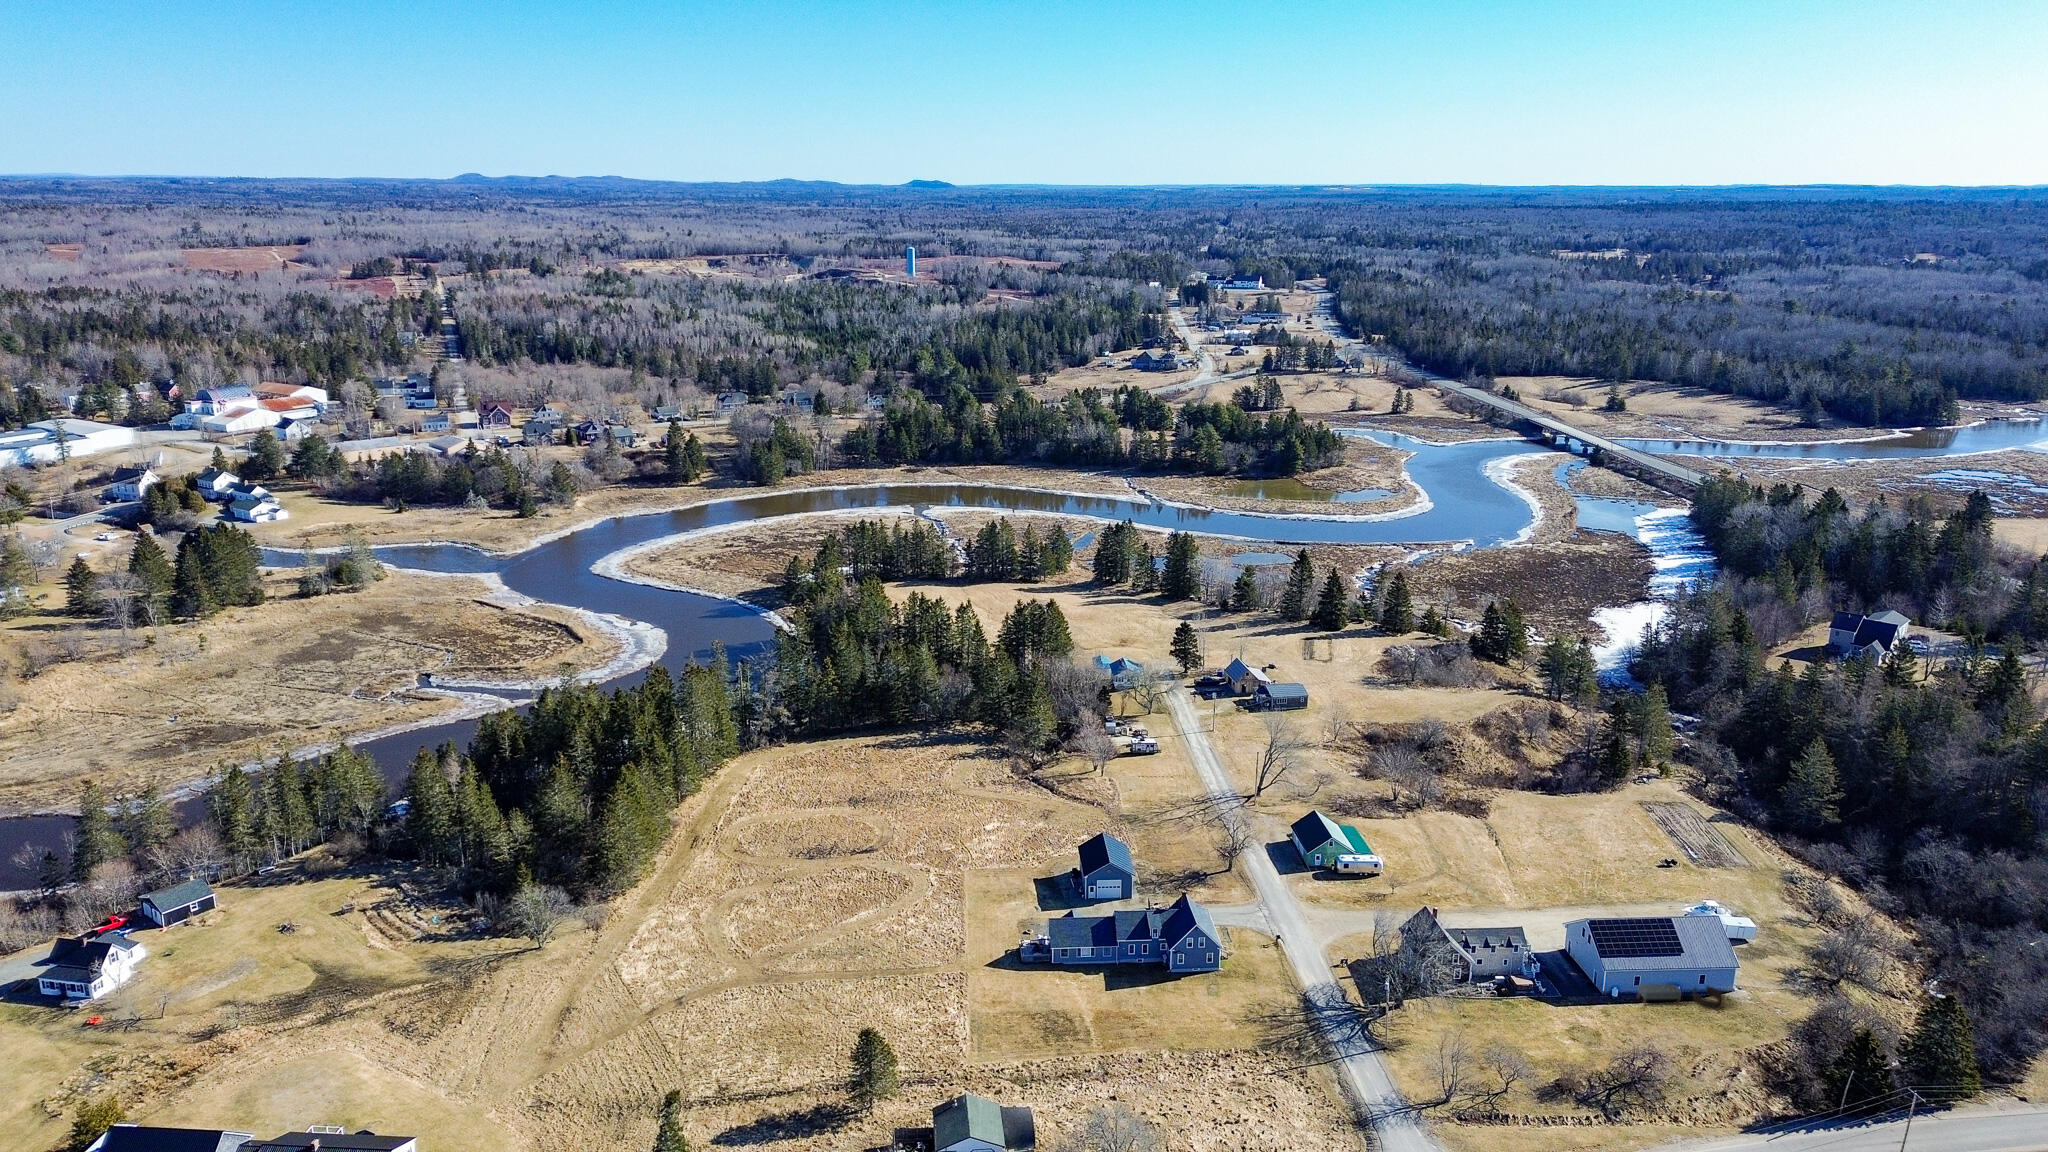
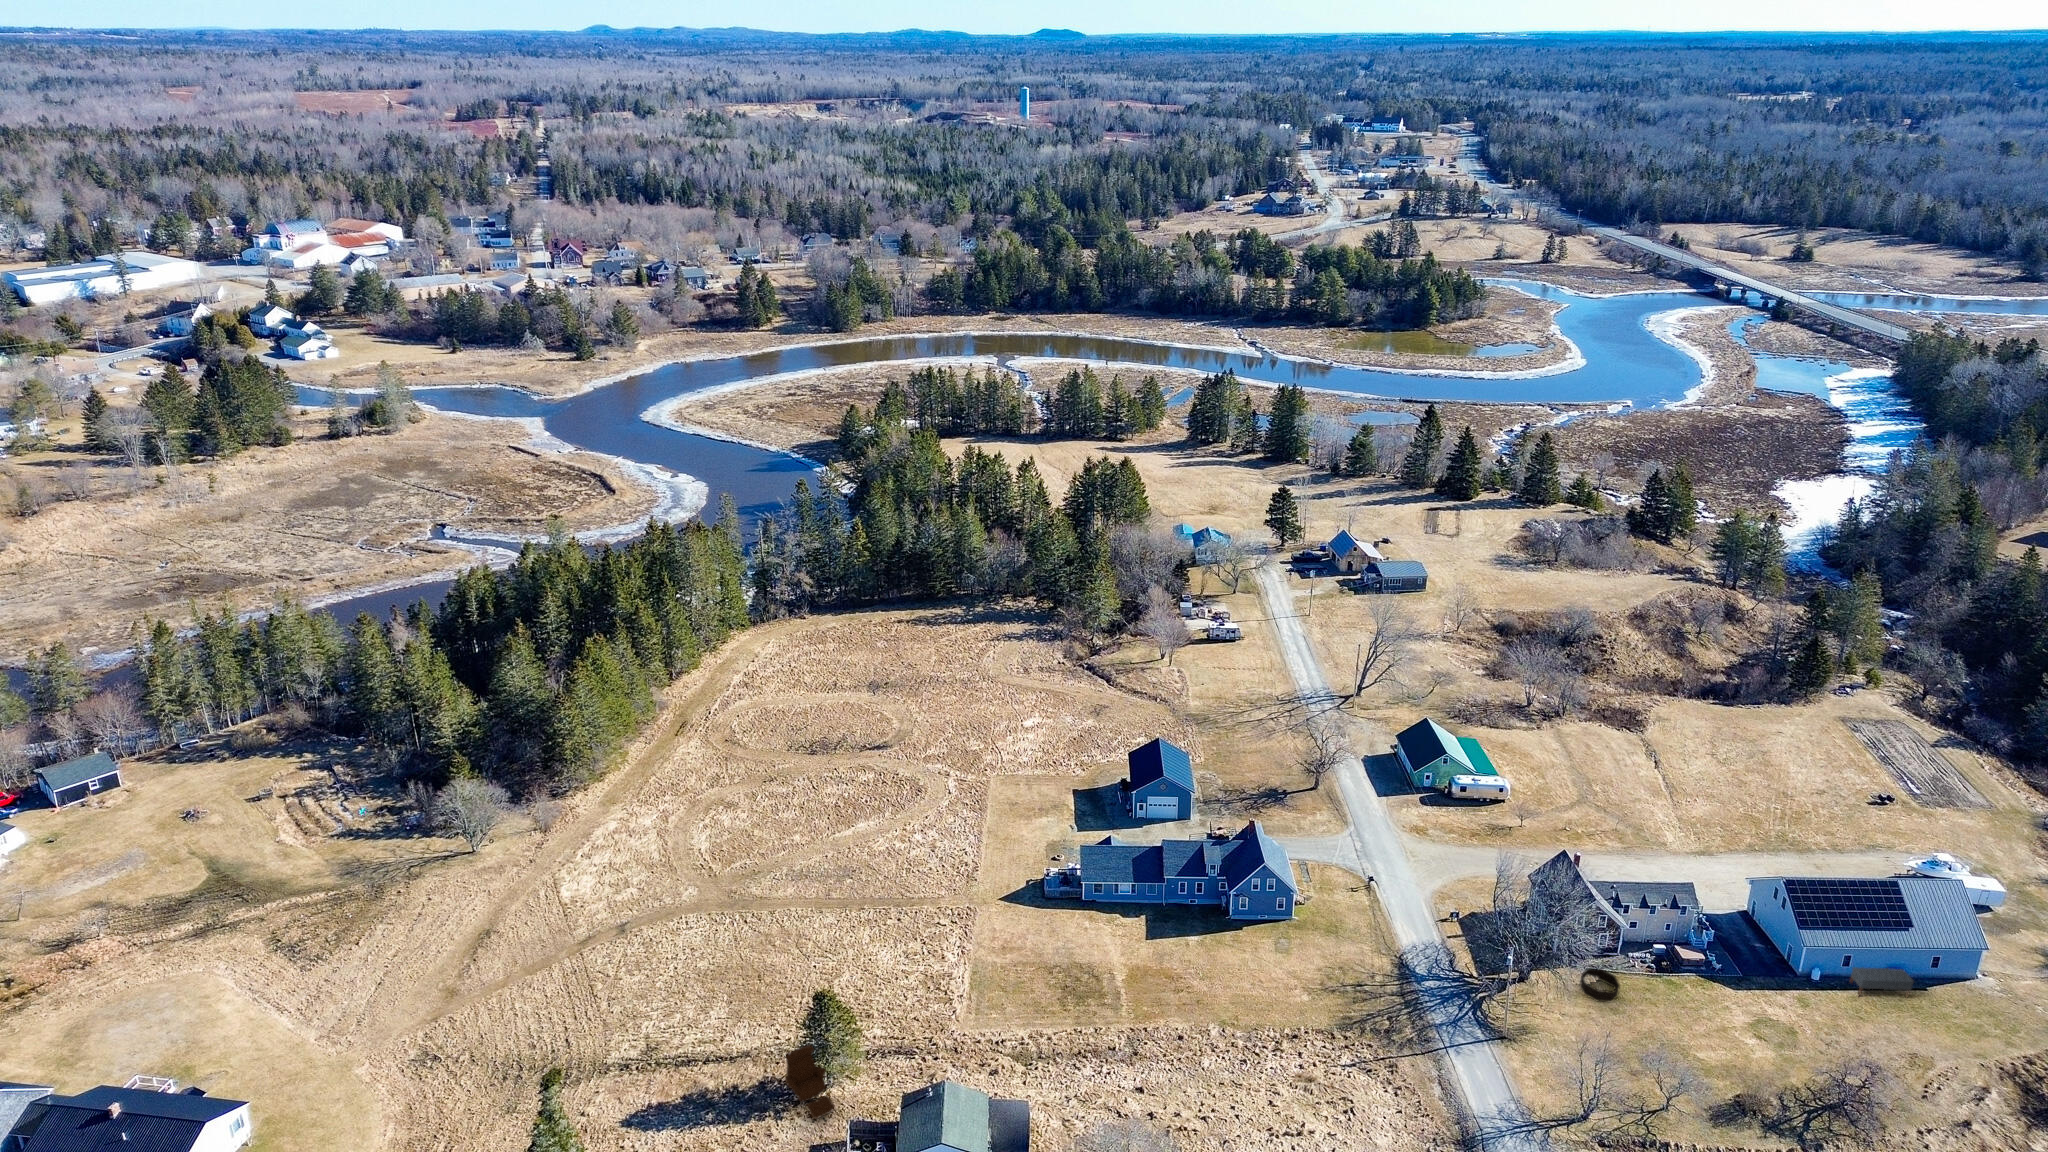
basket: present [1693,986,1724,1010] -> present [1580,968,1620,1002]
lounge chair: none [839,1075,879,1136] -> present [785,1045,834,1120]

